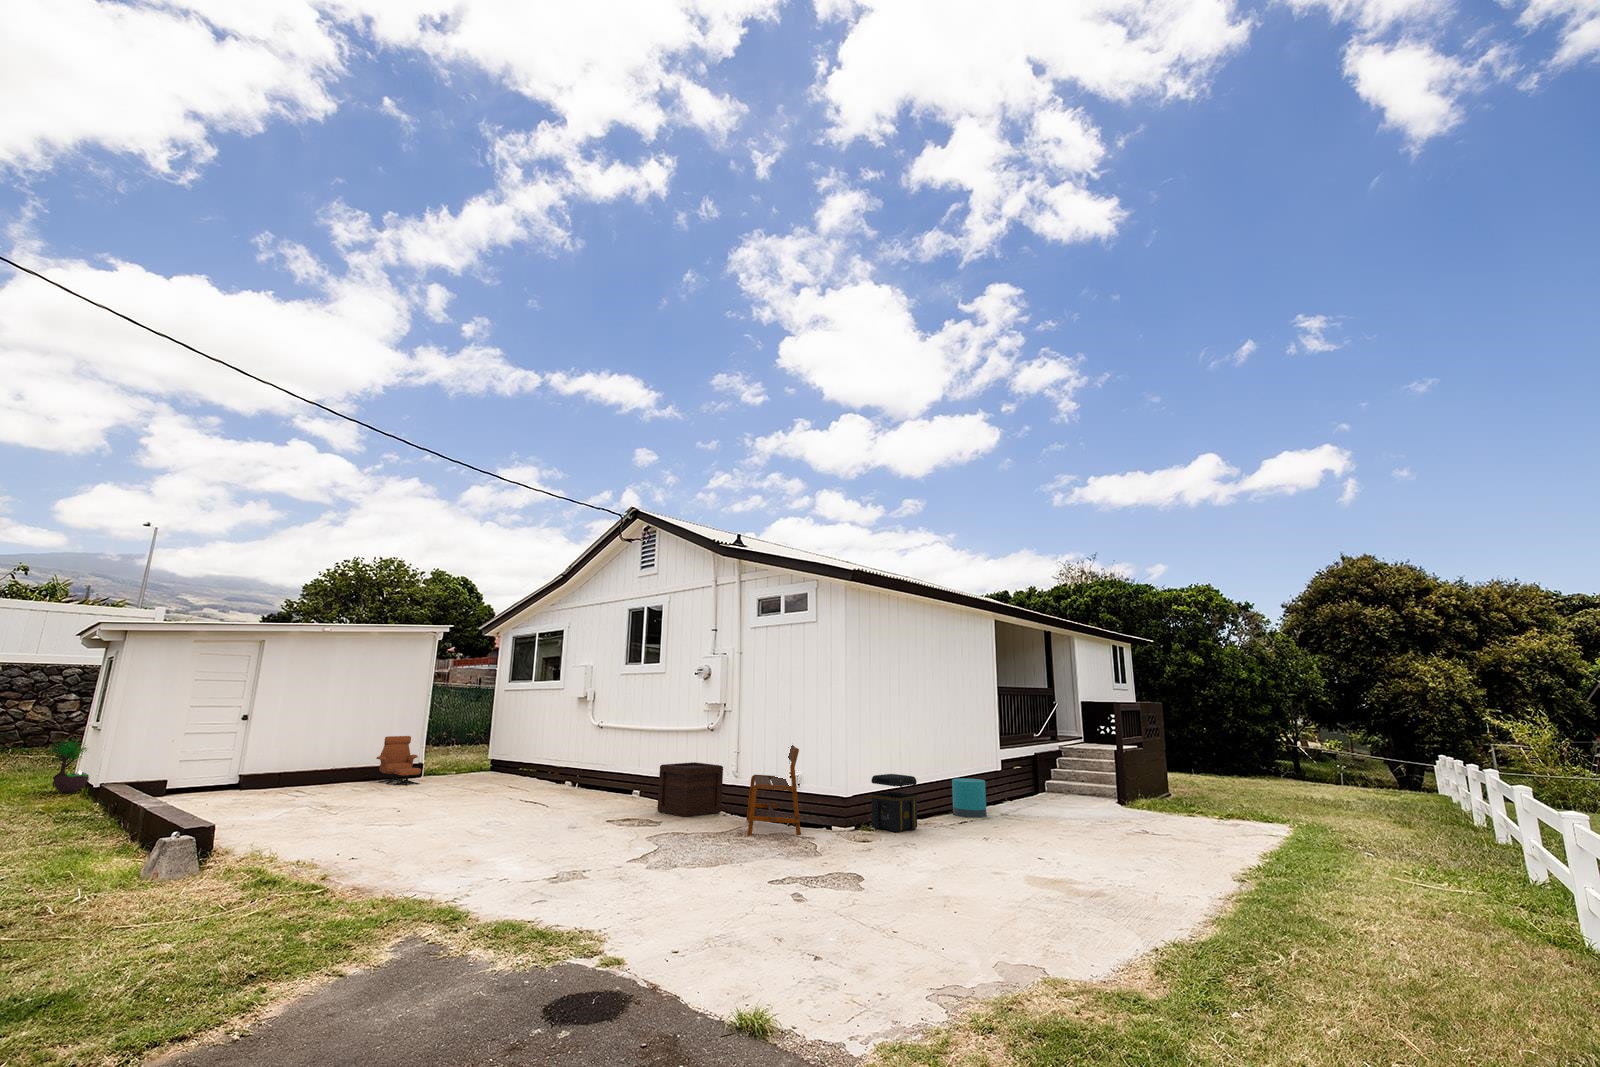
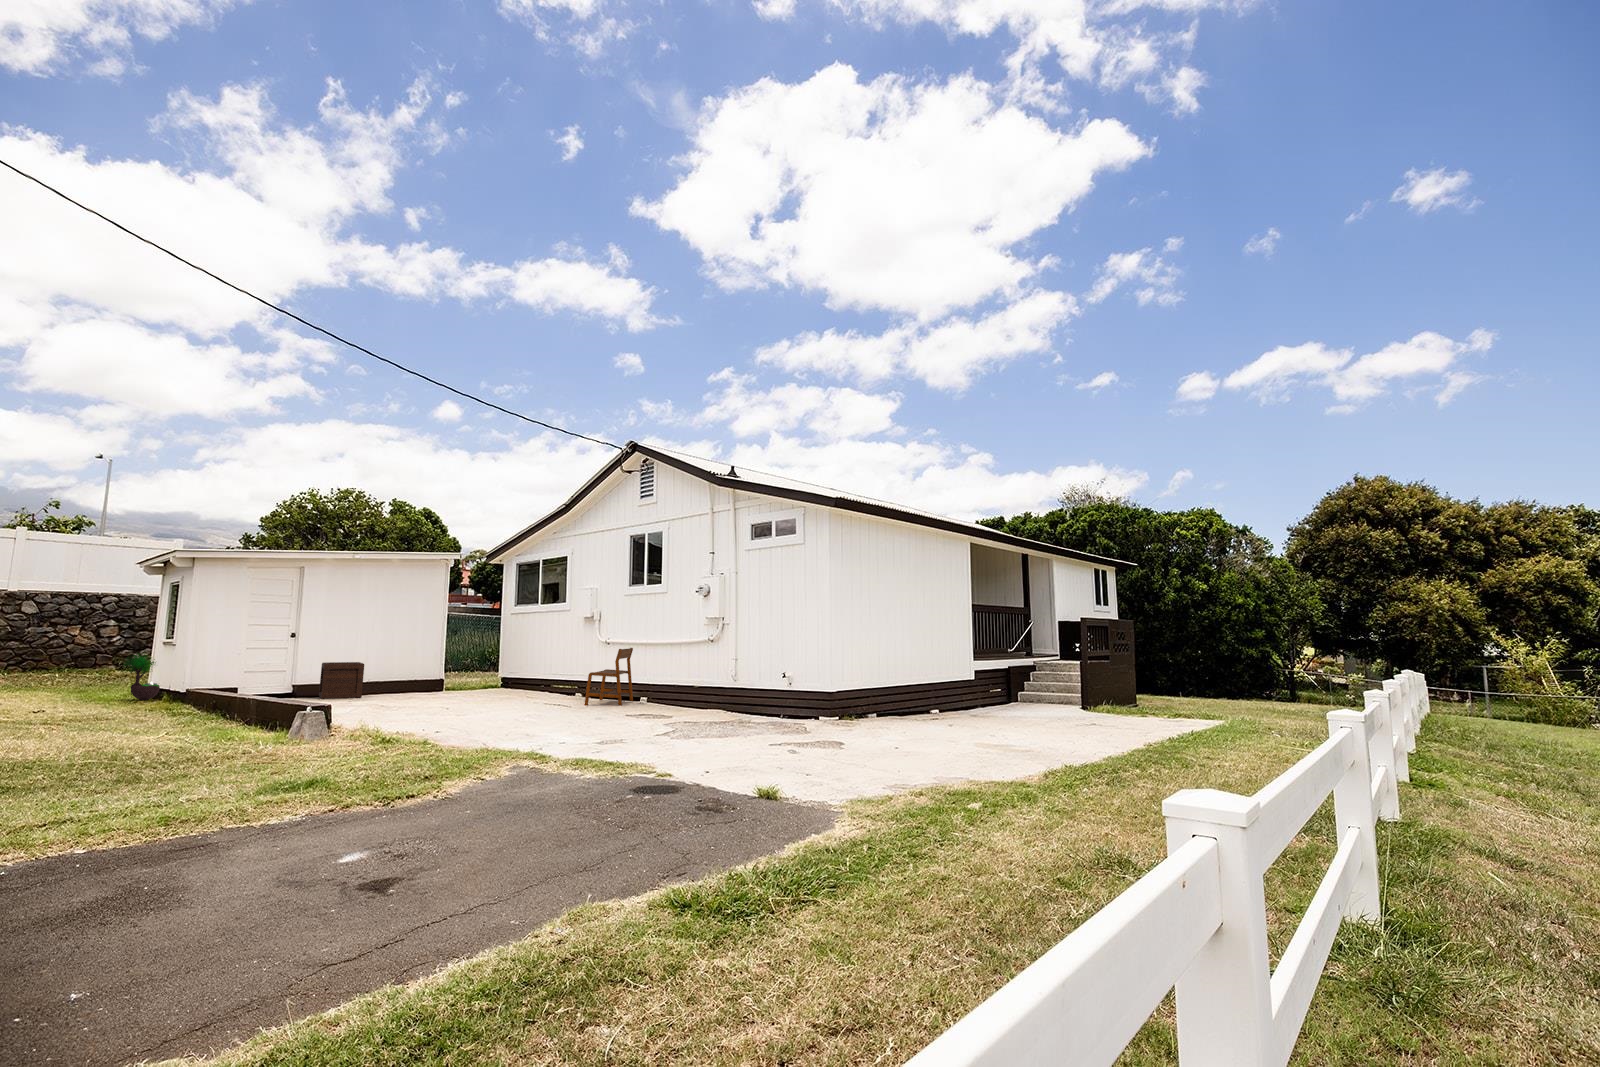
lounge chair: present [376,736,421,786] -> none [406,654,448,697]
bench: present [746,745,801,835] -> present [585,648,633,706]
wooden crate: present [657,762,723,817] -> present [319,662,364,699]
toolbox: present [871,774,918,832] -> none [847,677,889,724]
trash can: present [952,778,987,818] -> none [925,684,955,716]

